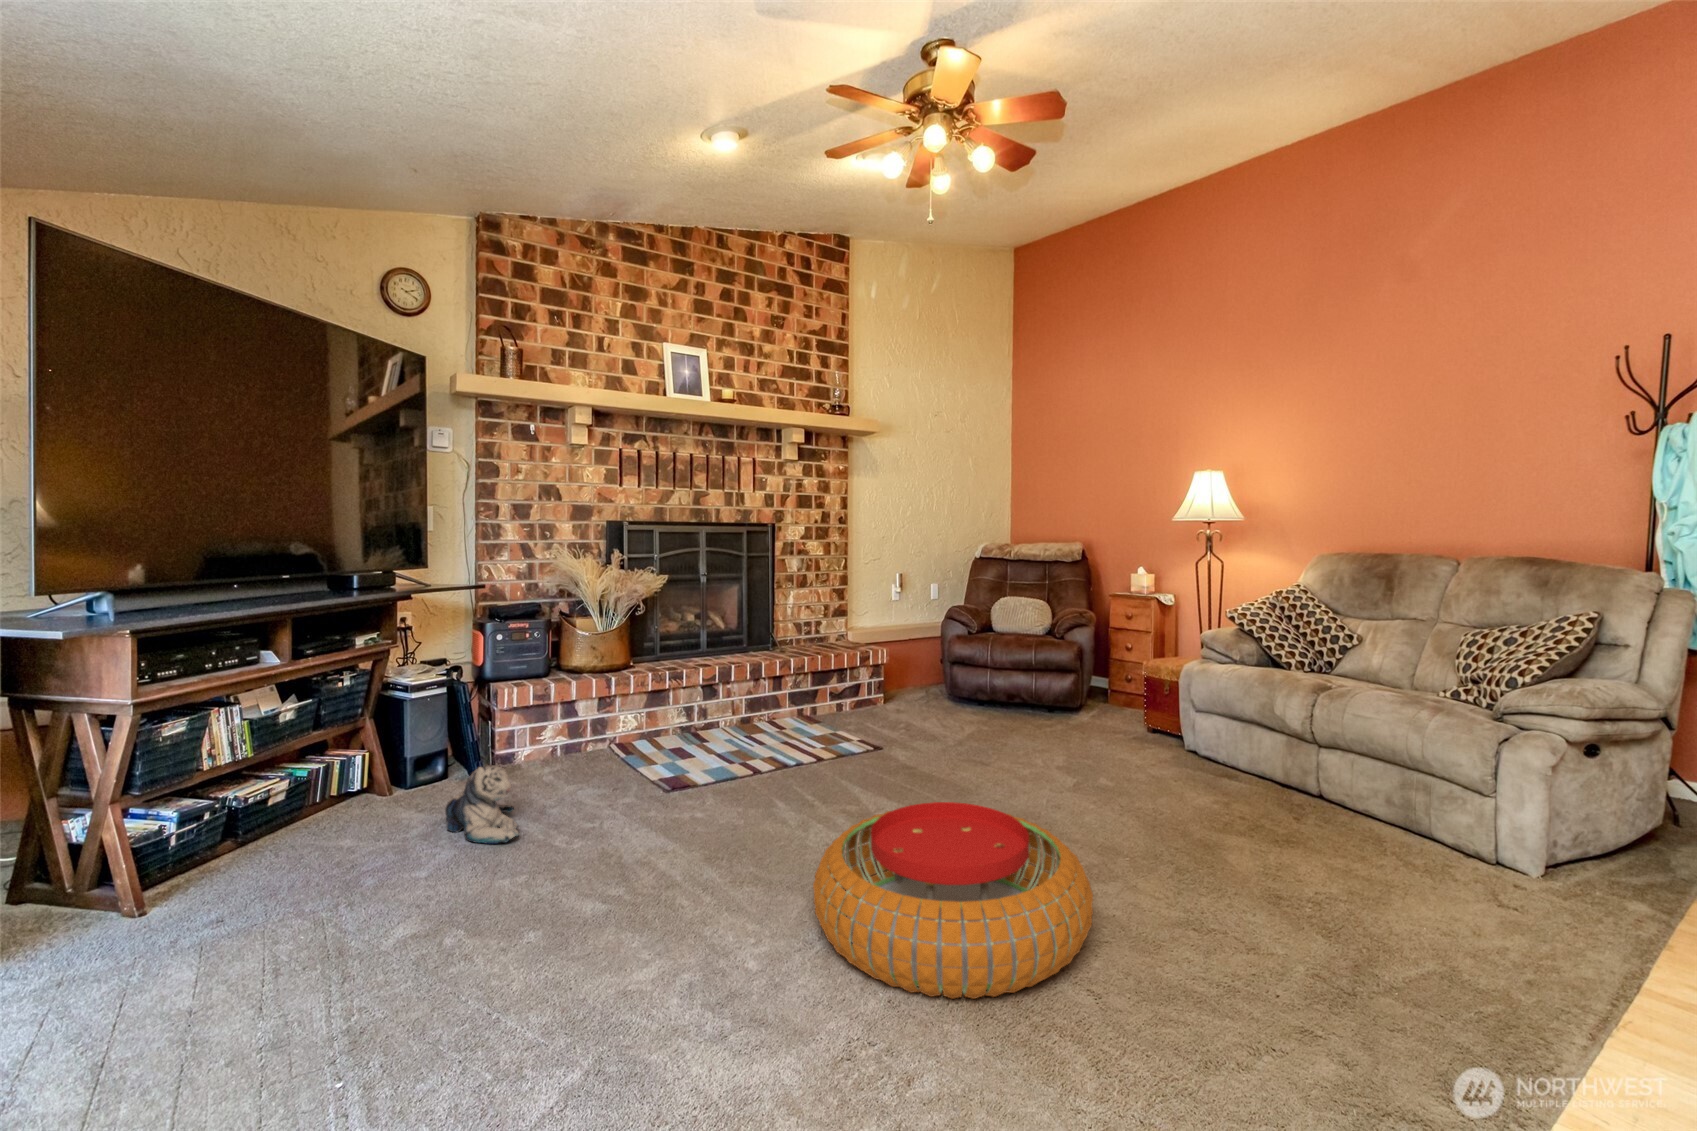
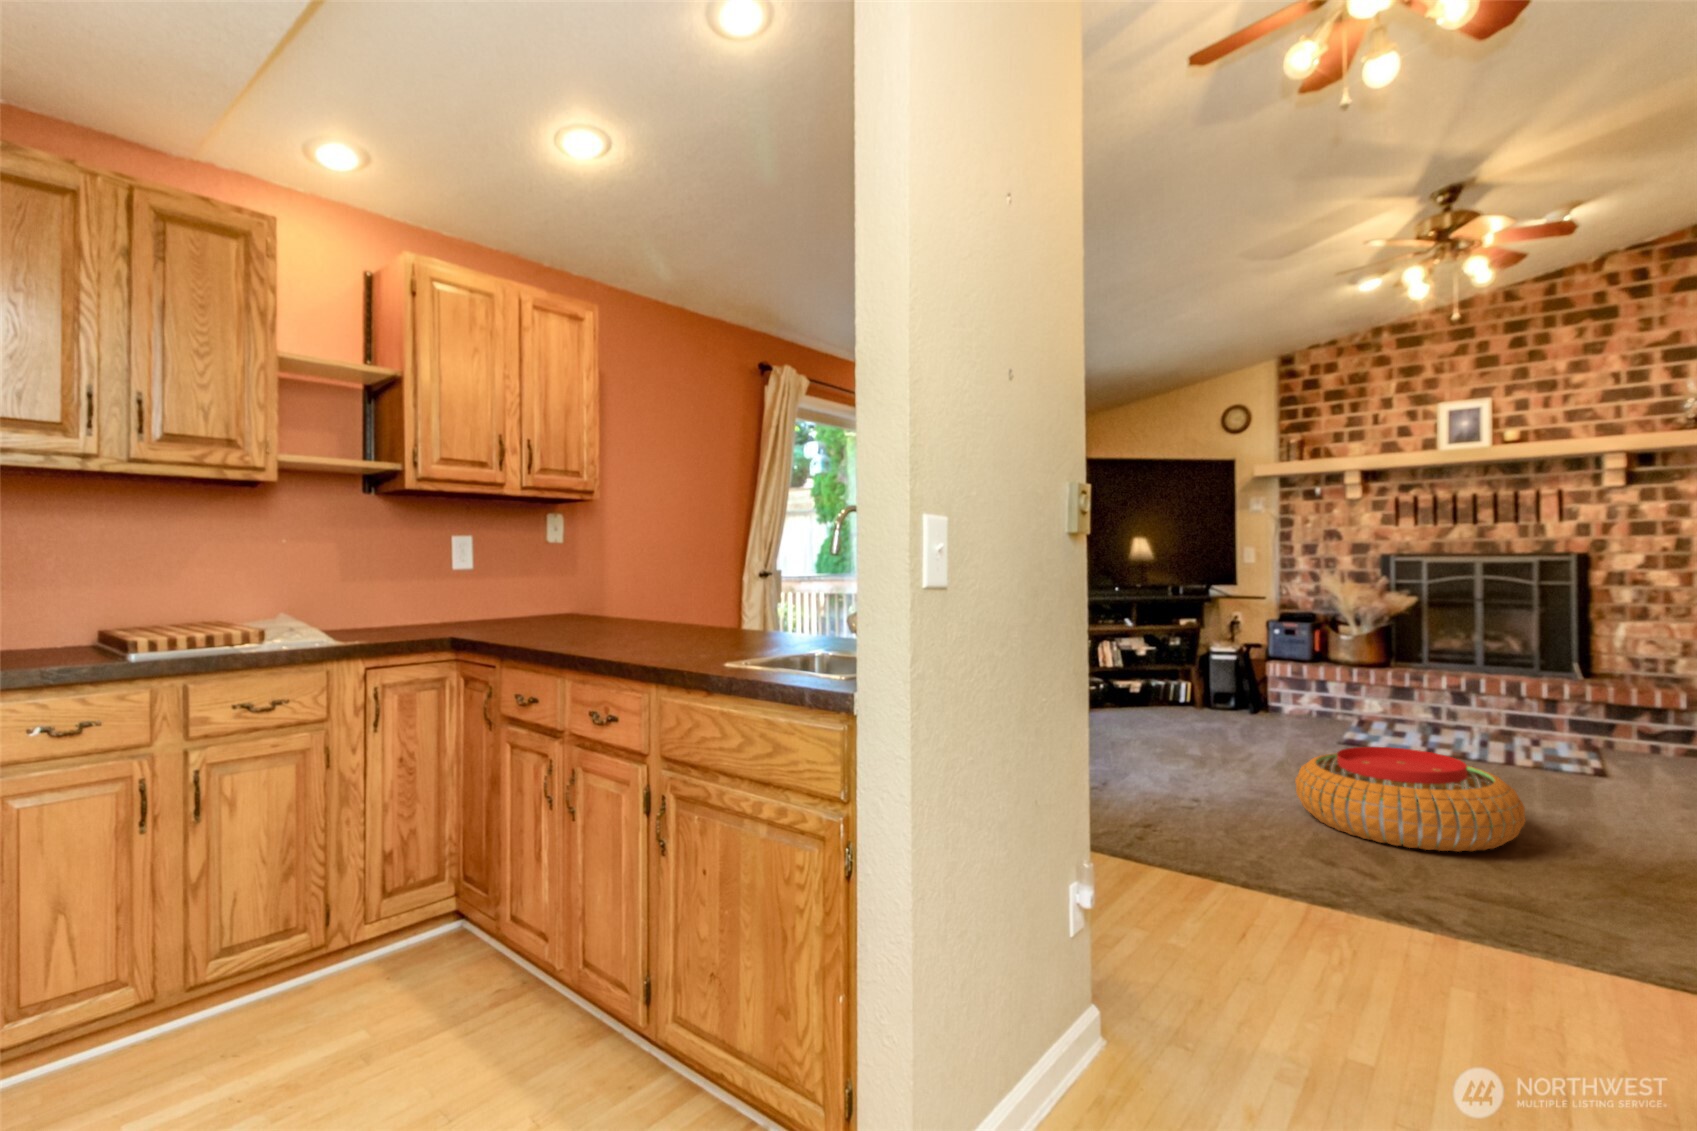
plush toy: present [445,765,519,844] -> none [1202,694,1242,735]

